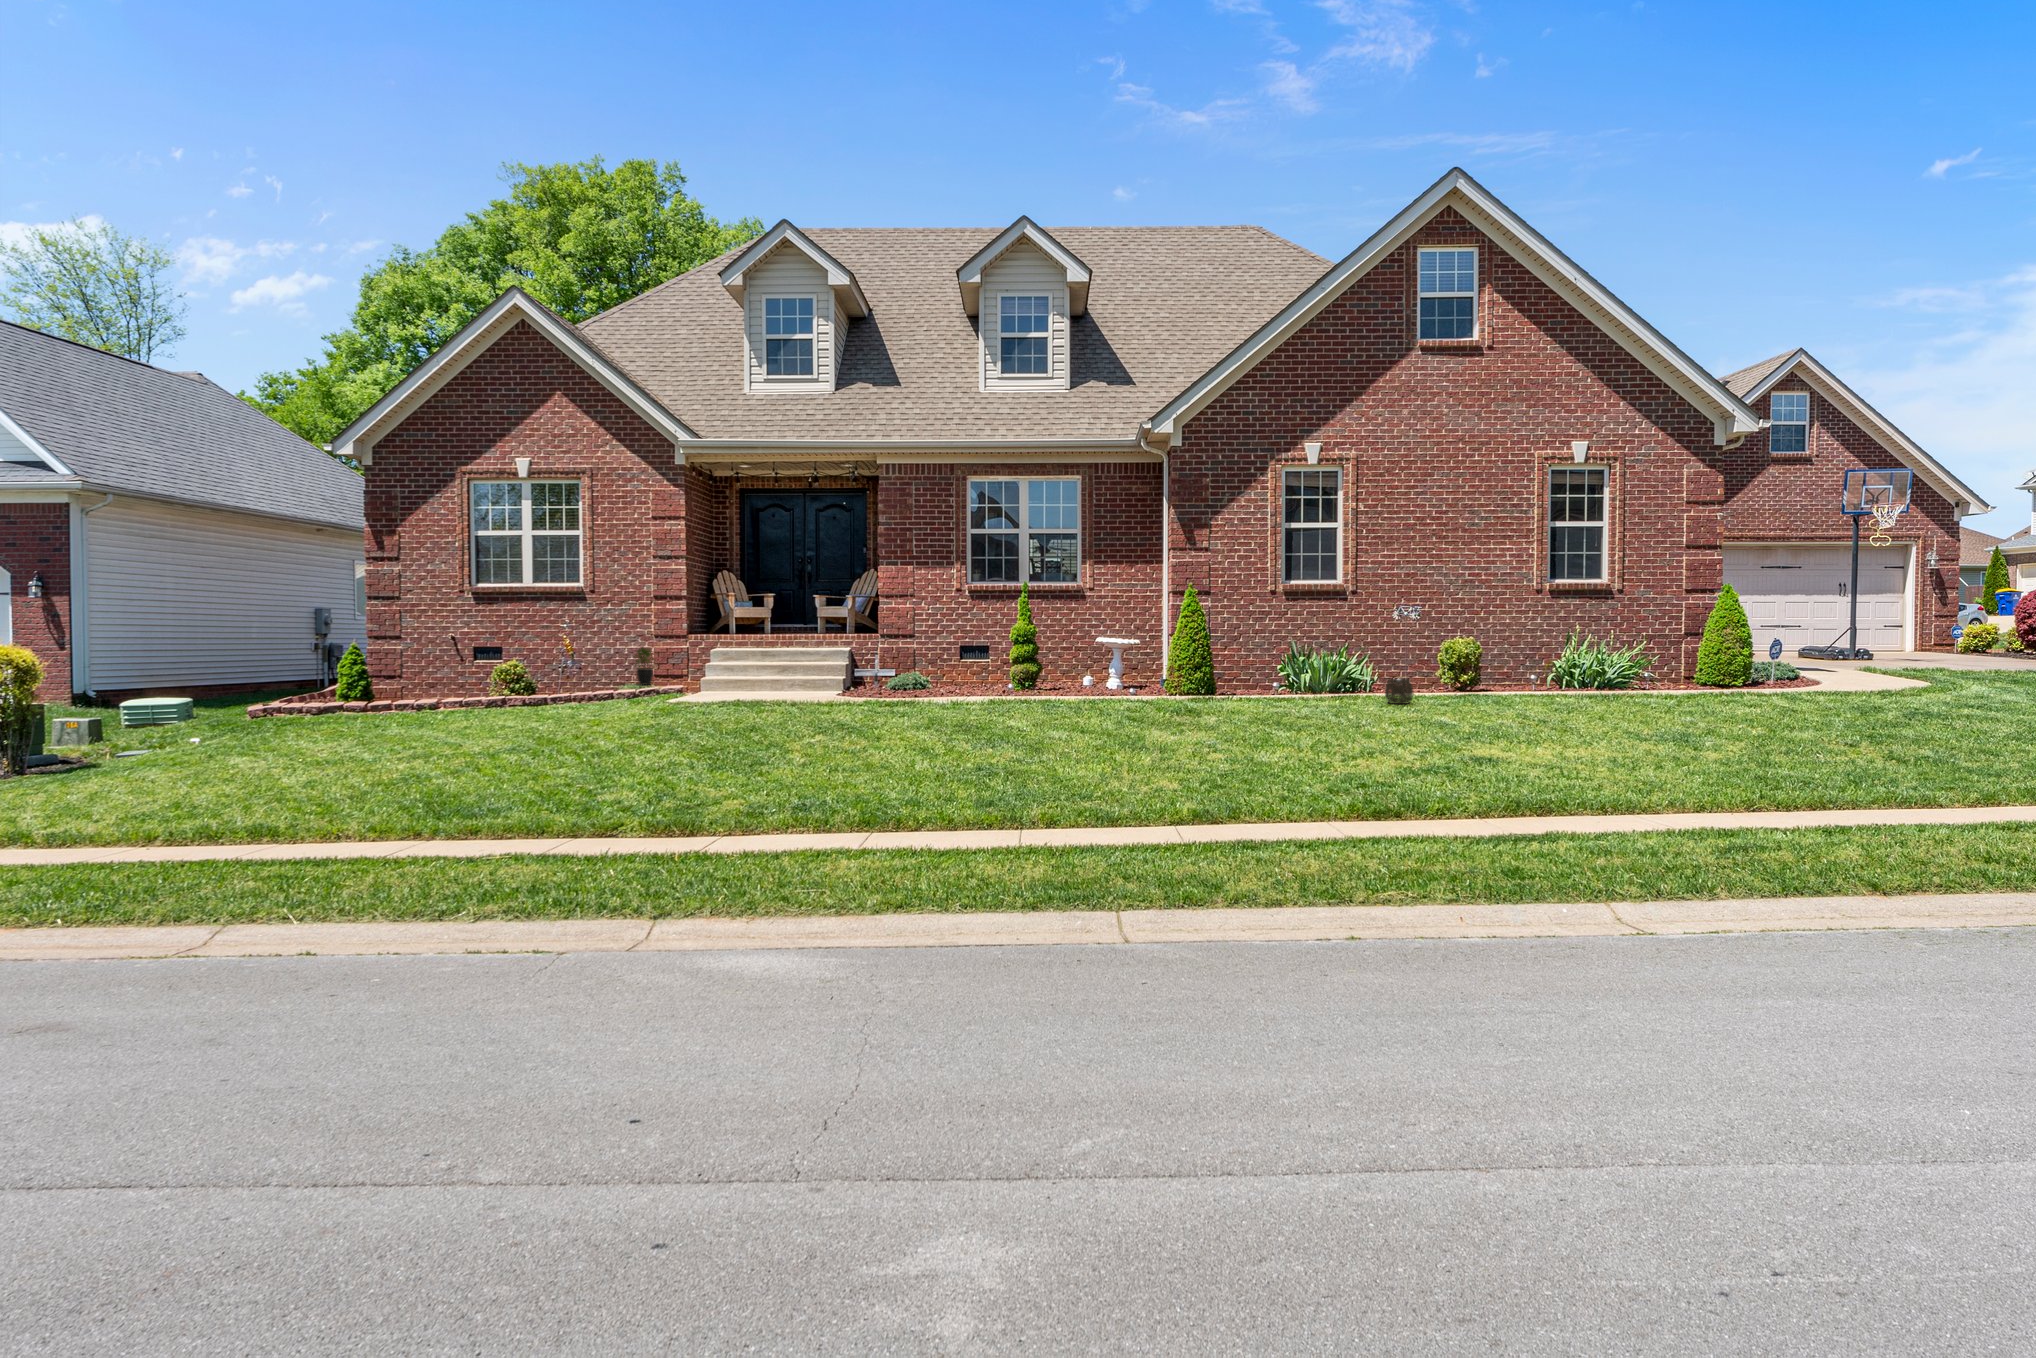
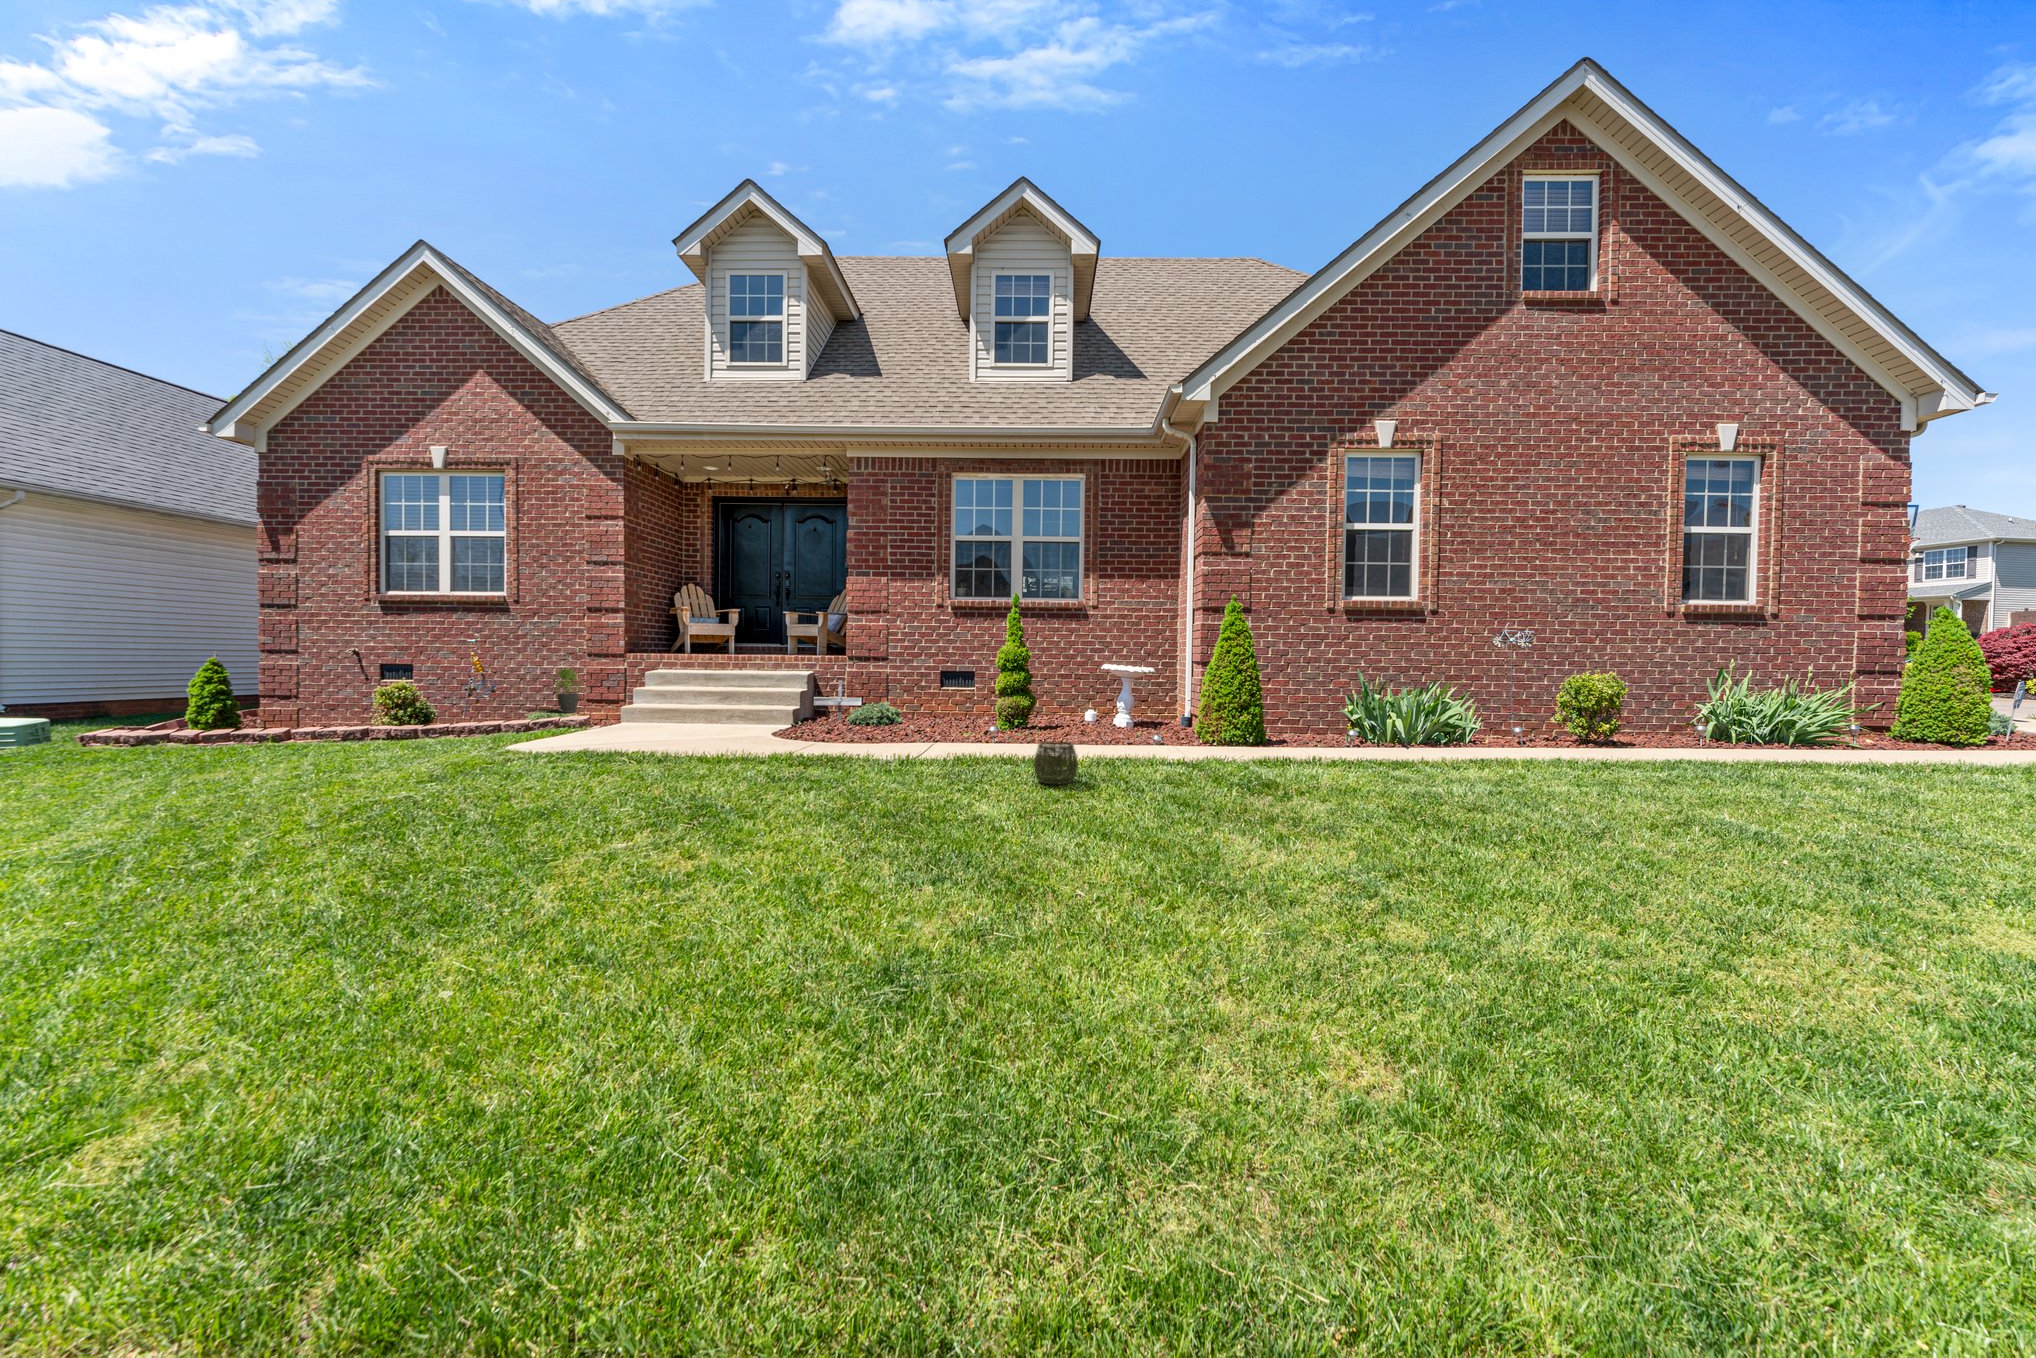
woven basket: present [1385,679,1413,704] -> present [1034,741,1078,785]

